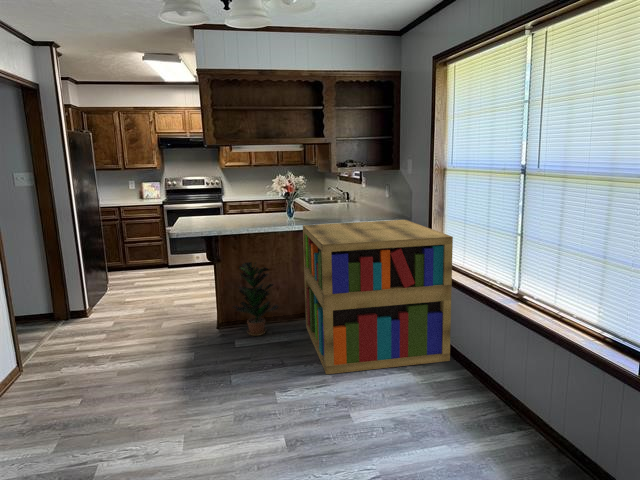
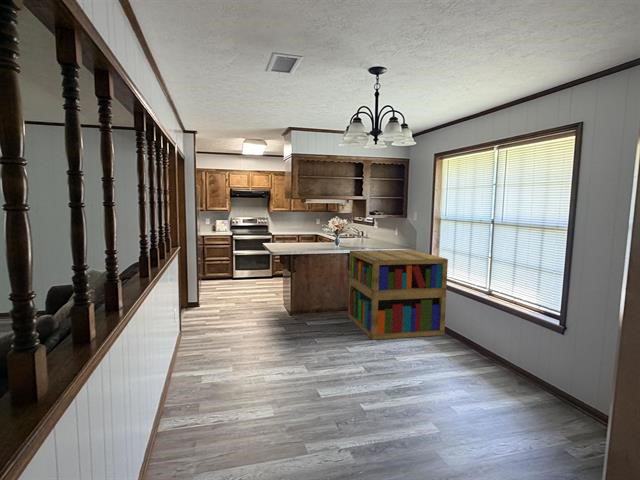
potted plant: present [233,262,278,336] -> none [304,273,333,320]

